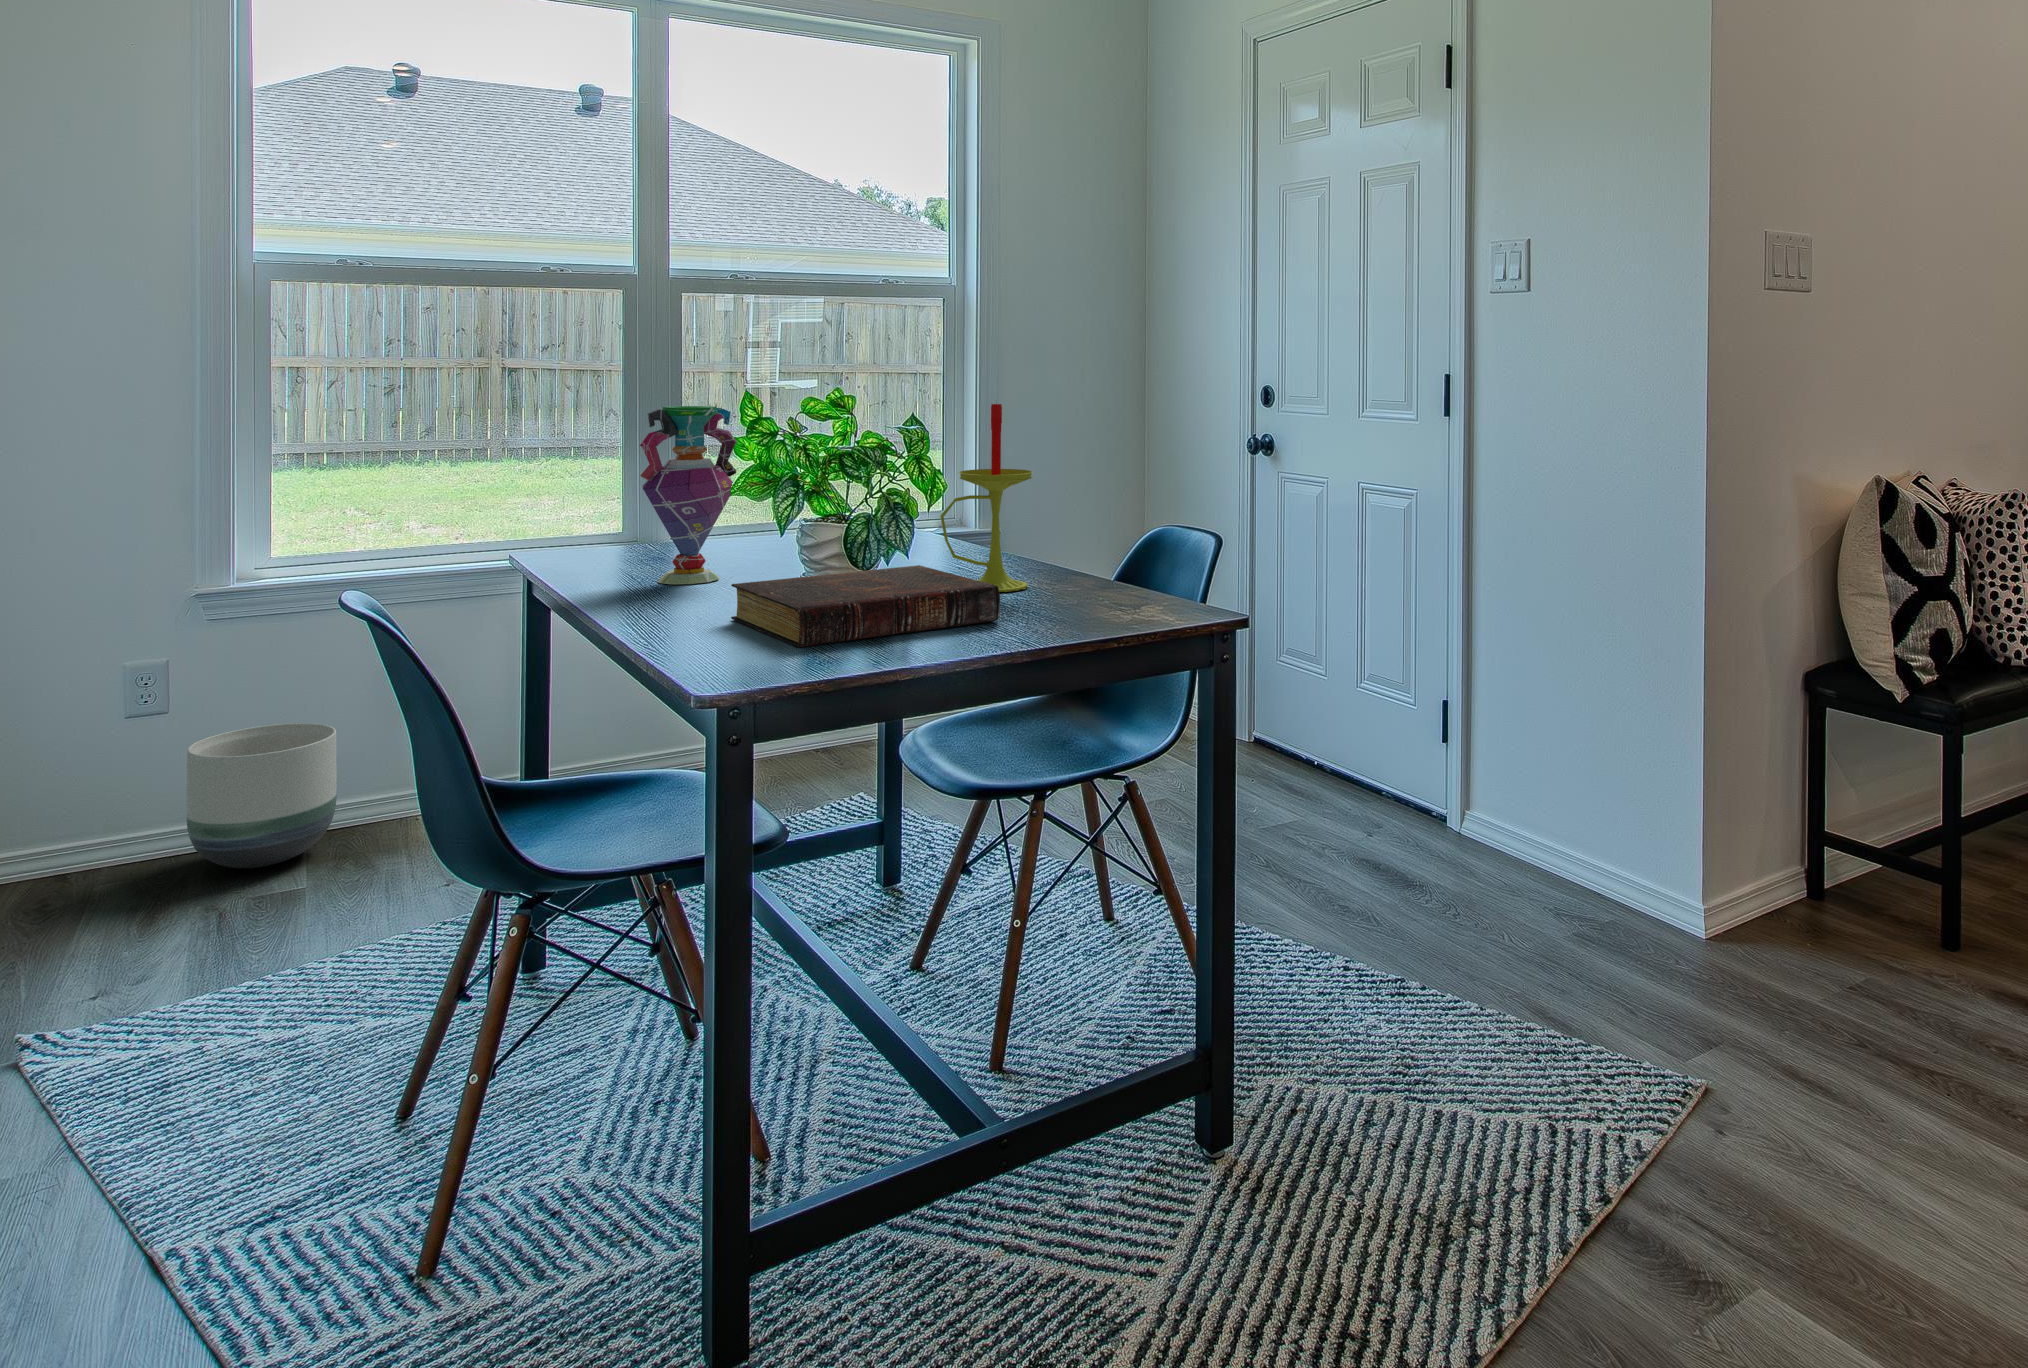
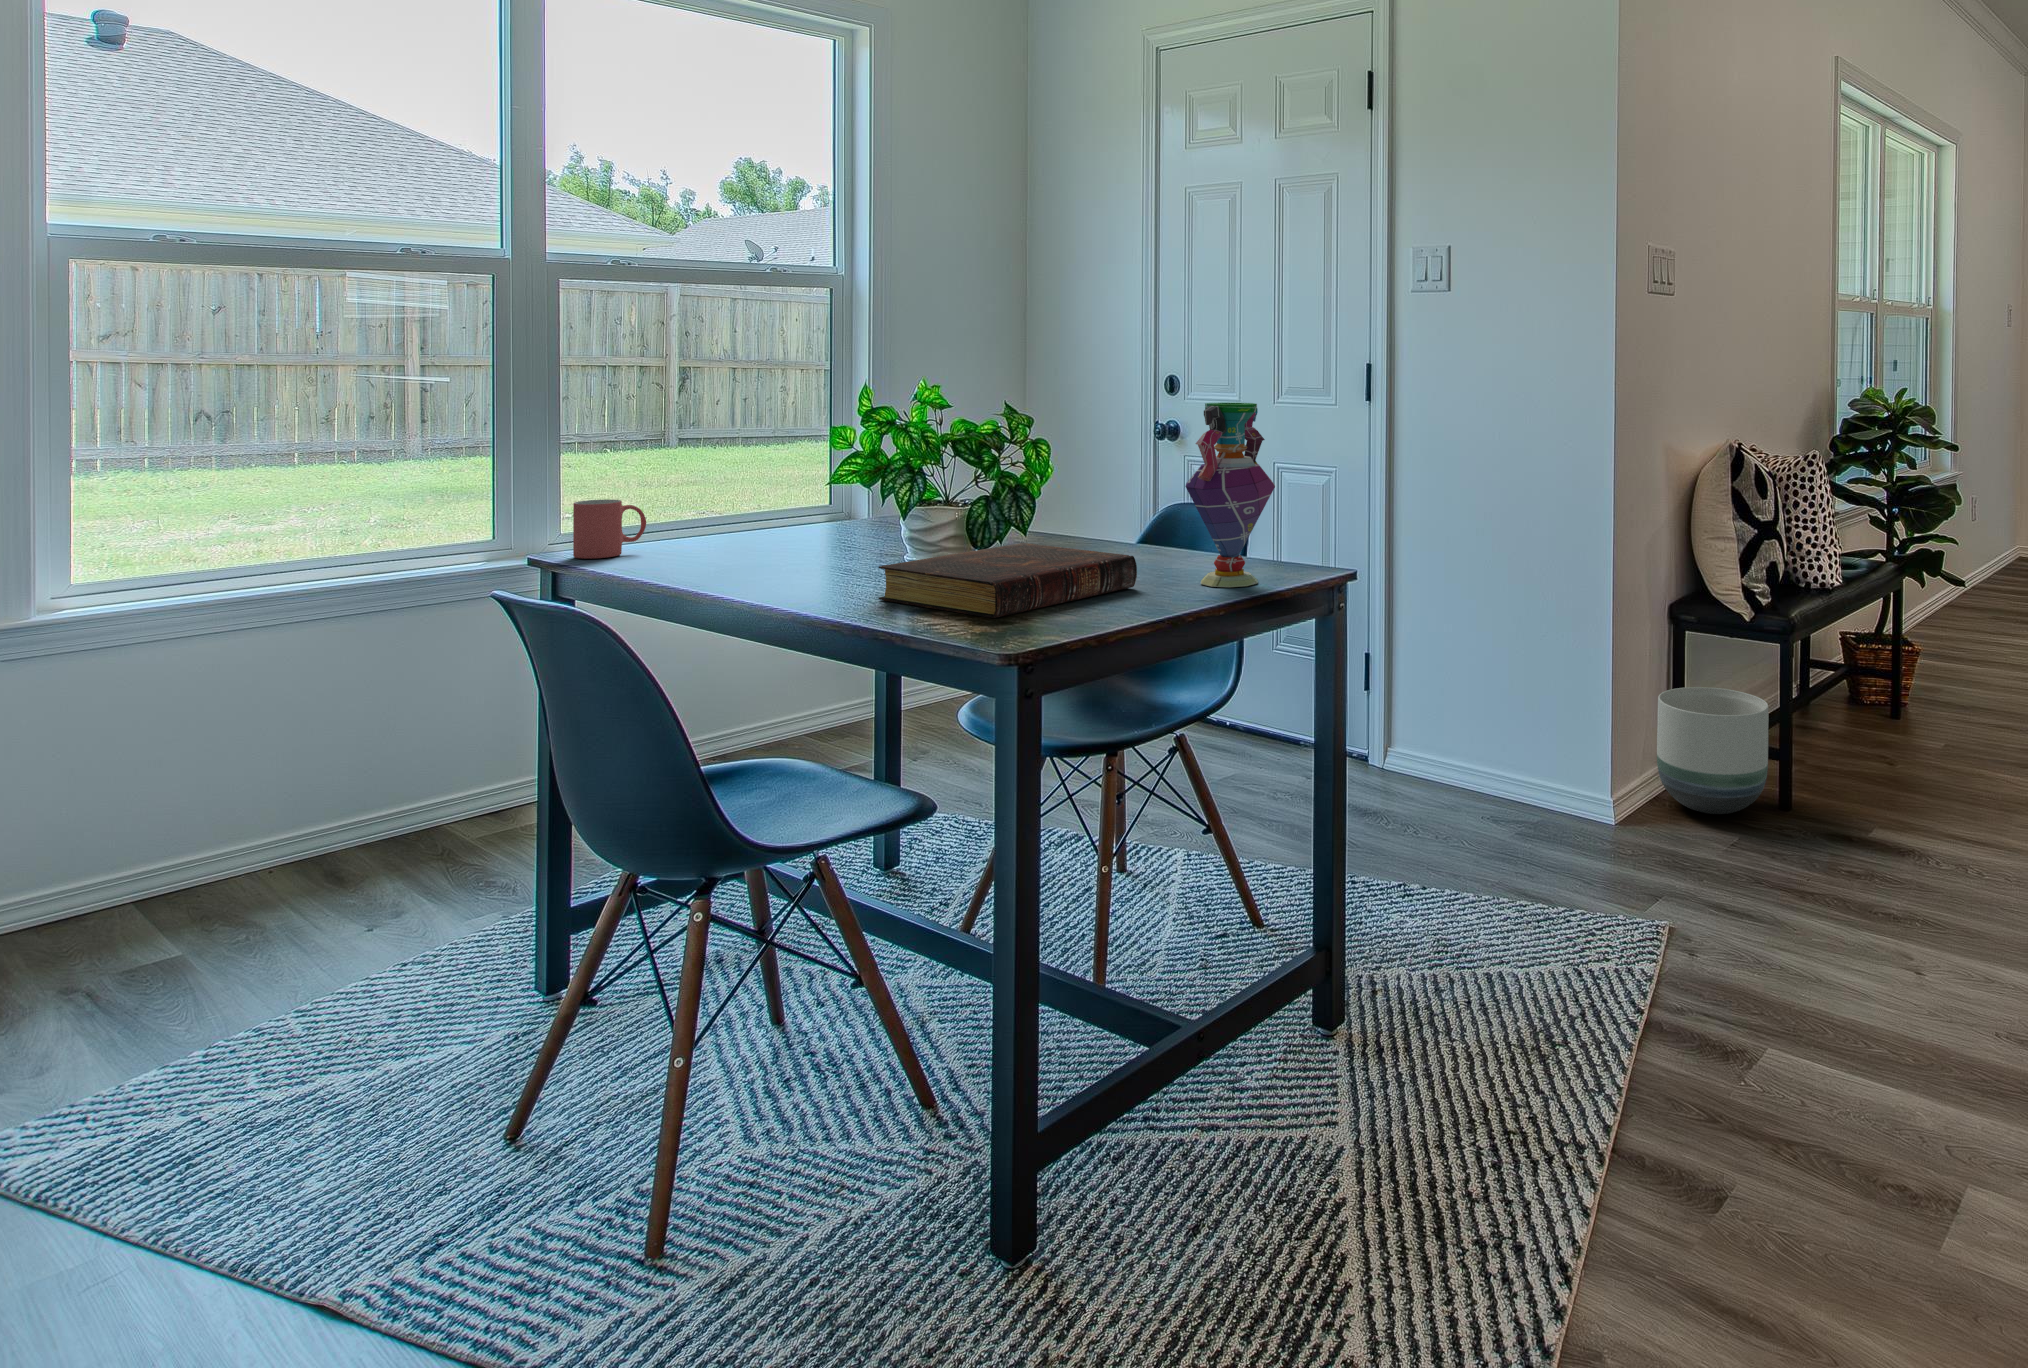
candle: present [940,404,1033,592] -> none [1030,388,1110,566]
vase: present [640,406,737,584] -> present [1185,402,1275,587]
mug: none [564,504,634,561] -> present [573,499,646,559]
planter: present [187,723,337,868] -> present [1657,687,1769,814]

